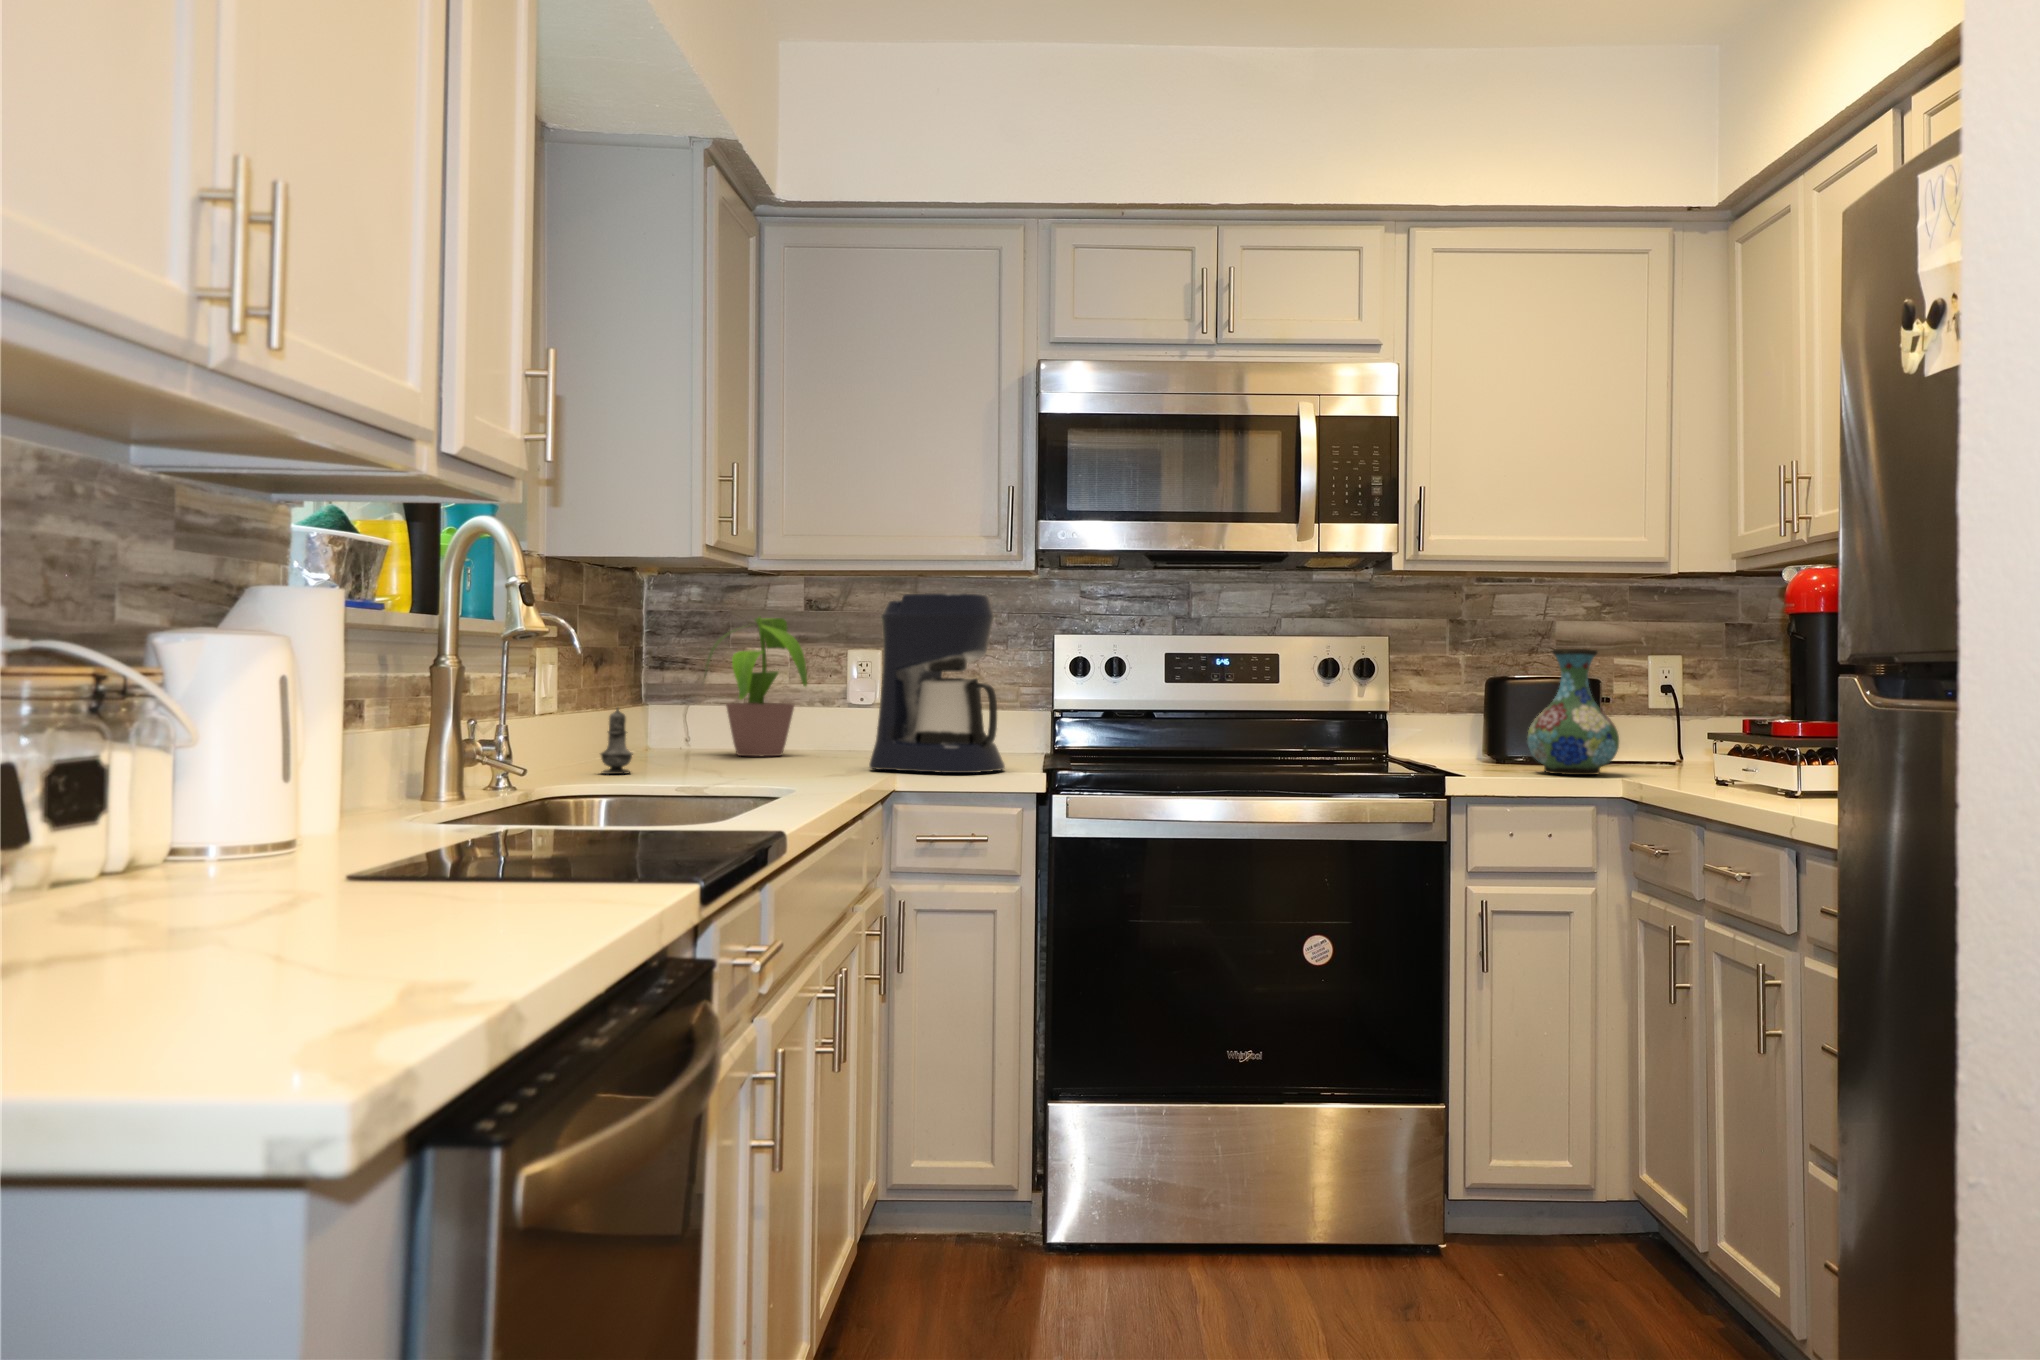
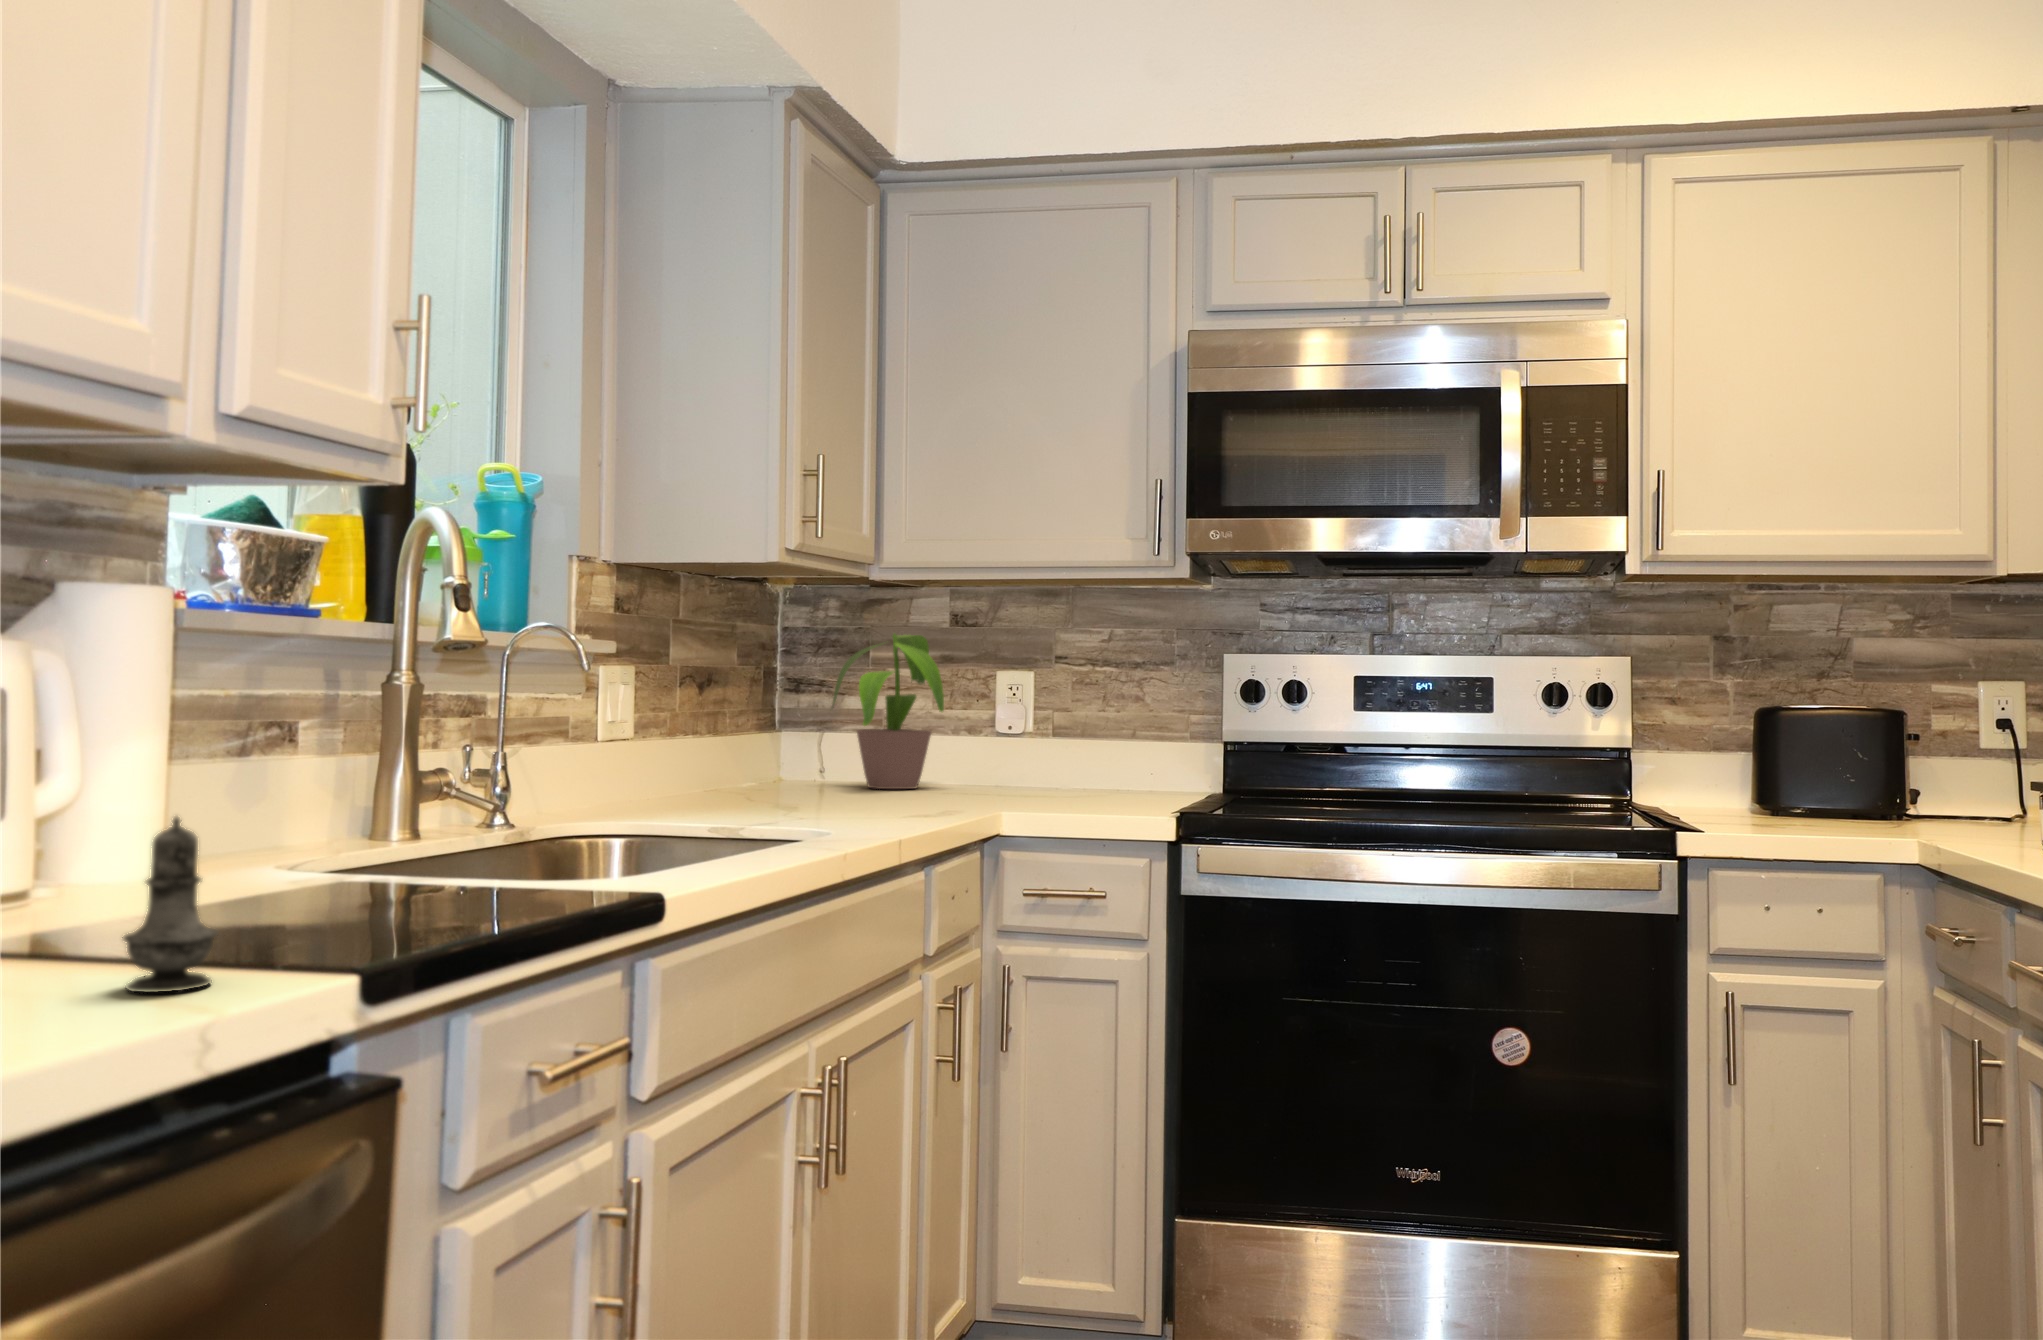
coffee maker: present [869,593,1005,773] -> none [988,607,1143,815]
vase: present [1527,649,1619,775] -> none [1799,673,1922,834]
salt shaker: present [601,708,633,774] -> present [122,817,218,992]

